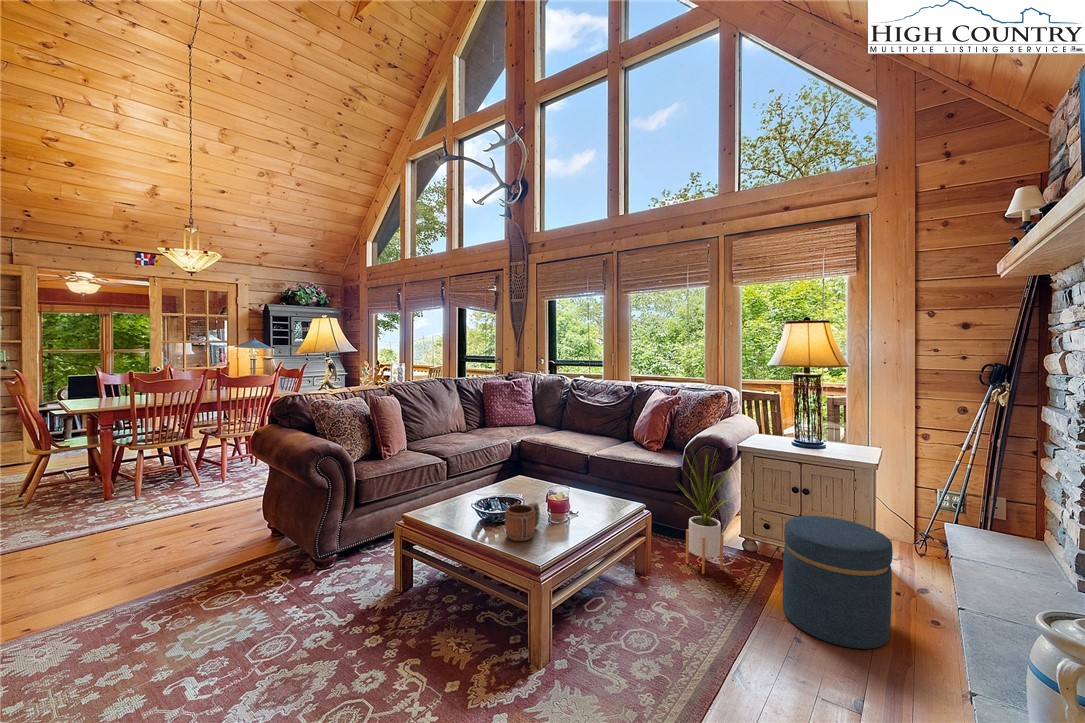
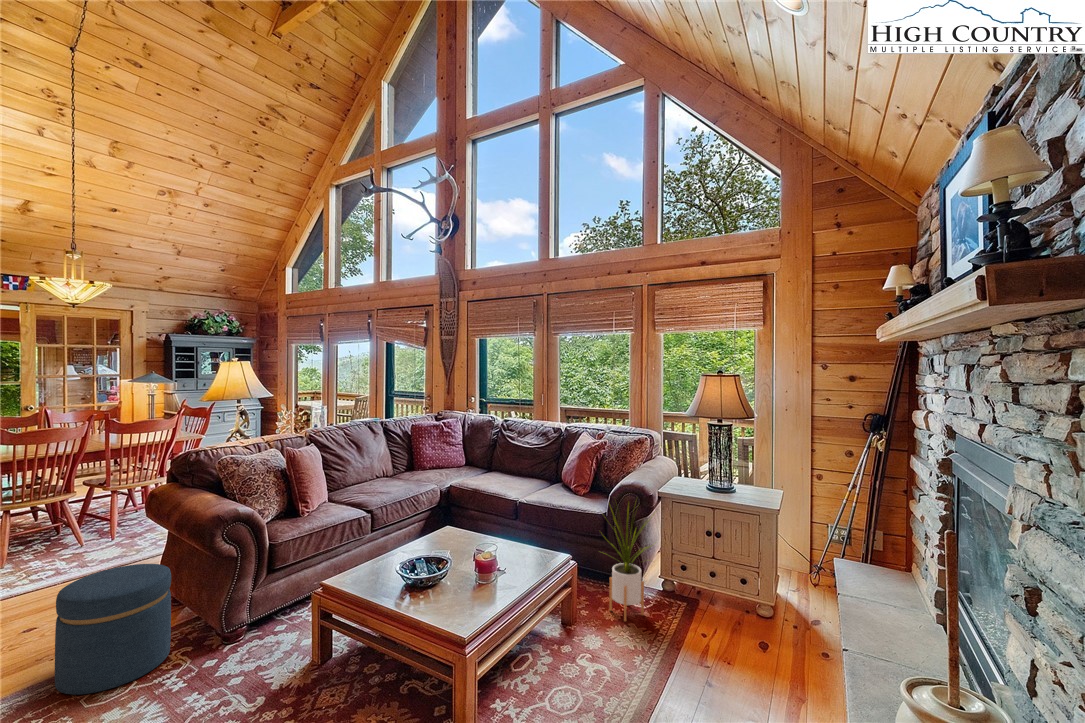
mug: present [505,502,540,541] -> none [429,565,465,608]
ottoman: present [783,516,893,649] -> present [55,564,171,695]

